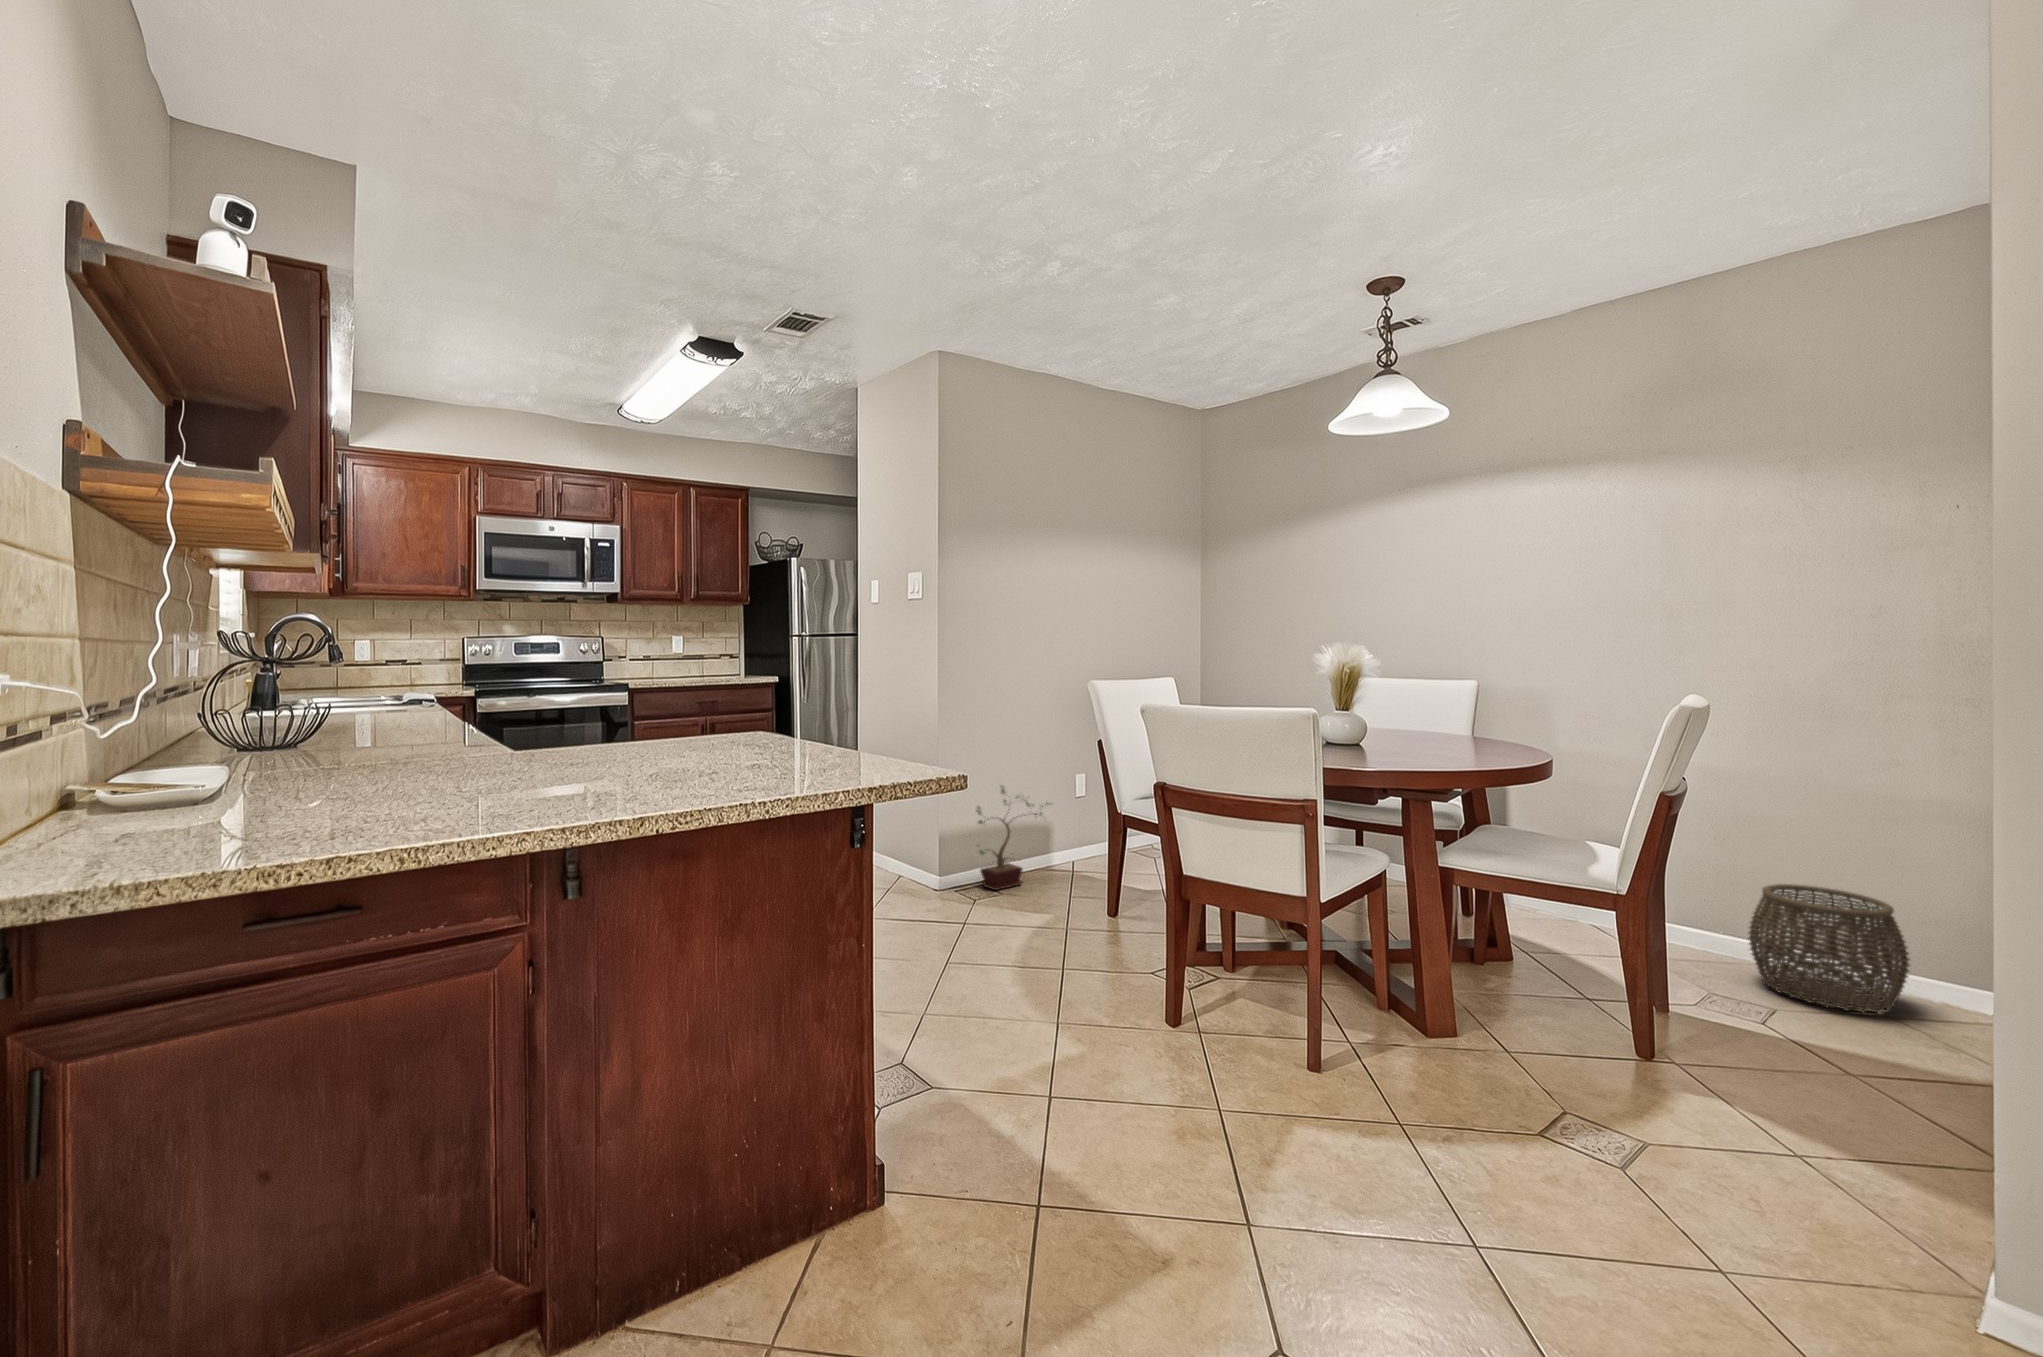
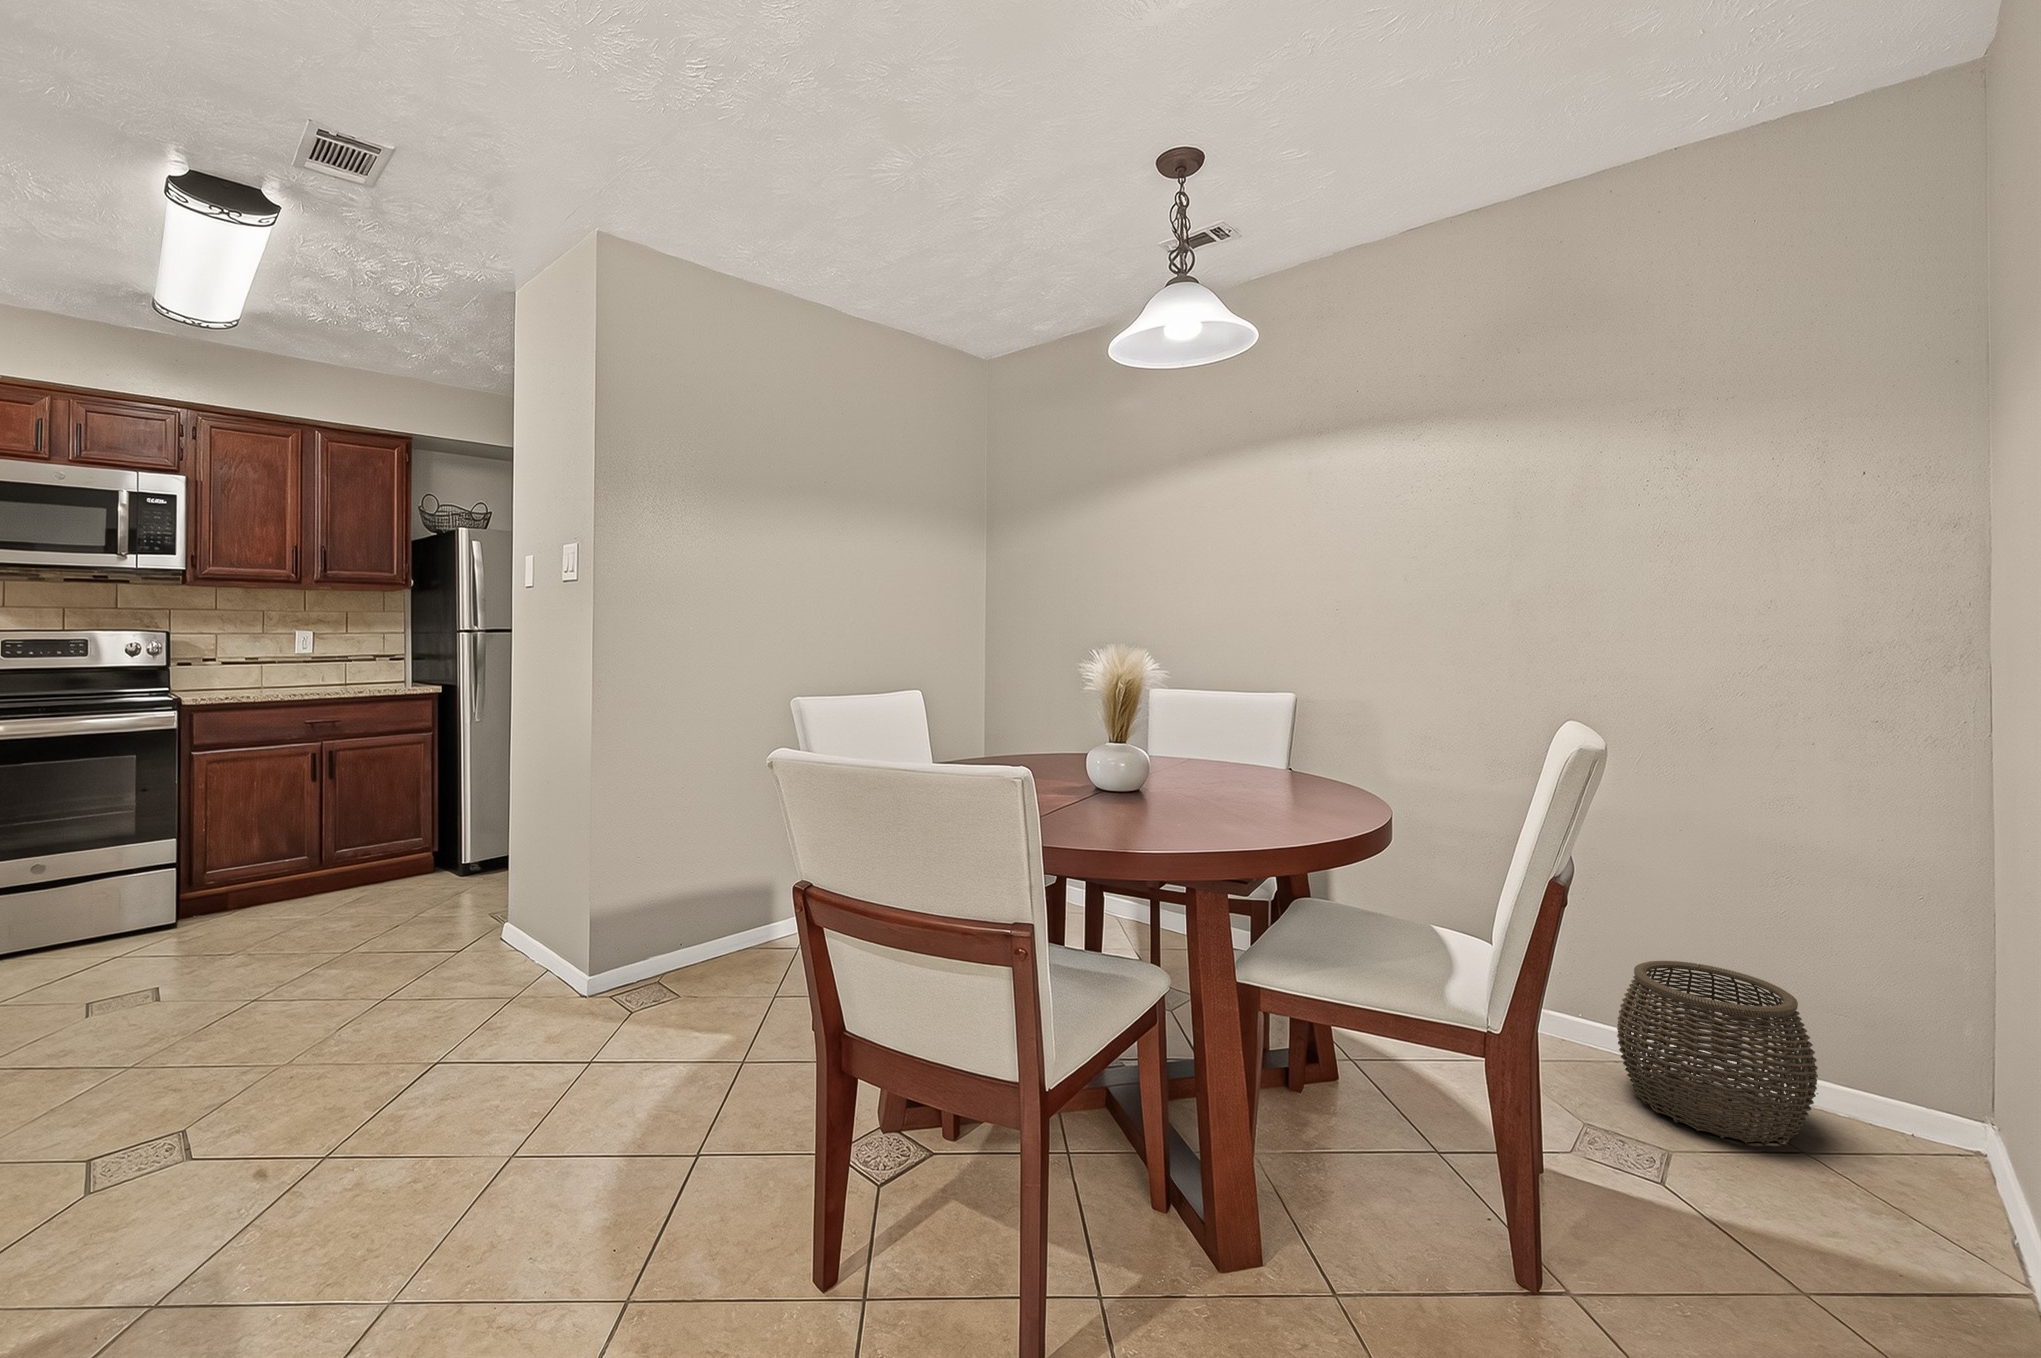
potted plant: present [977,786,1049,890] -> none [646,836,767,986]

